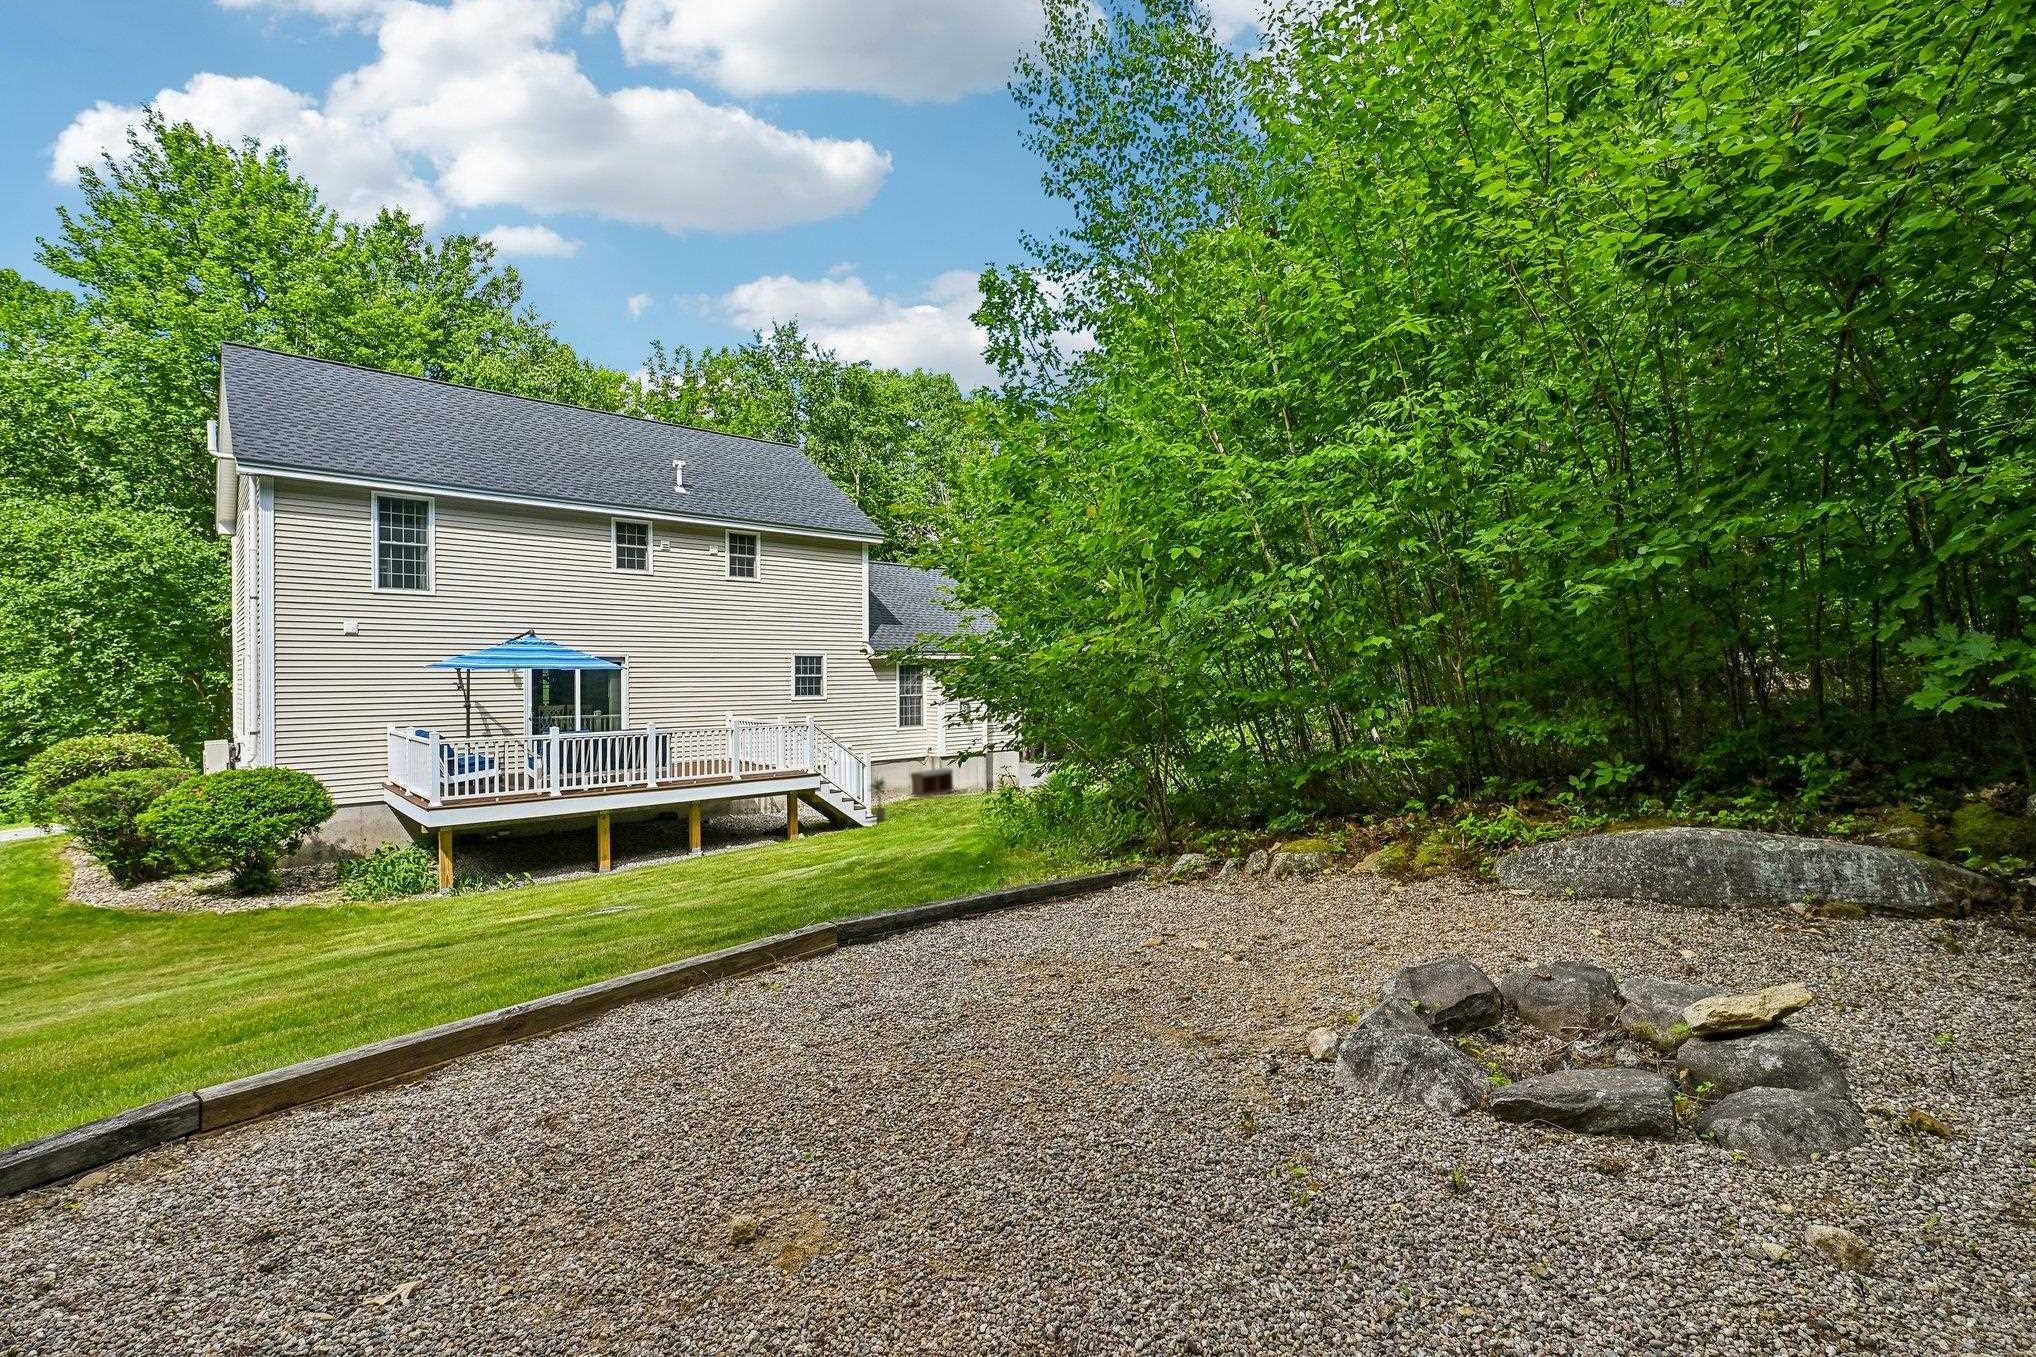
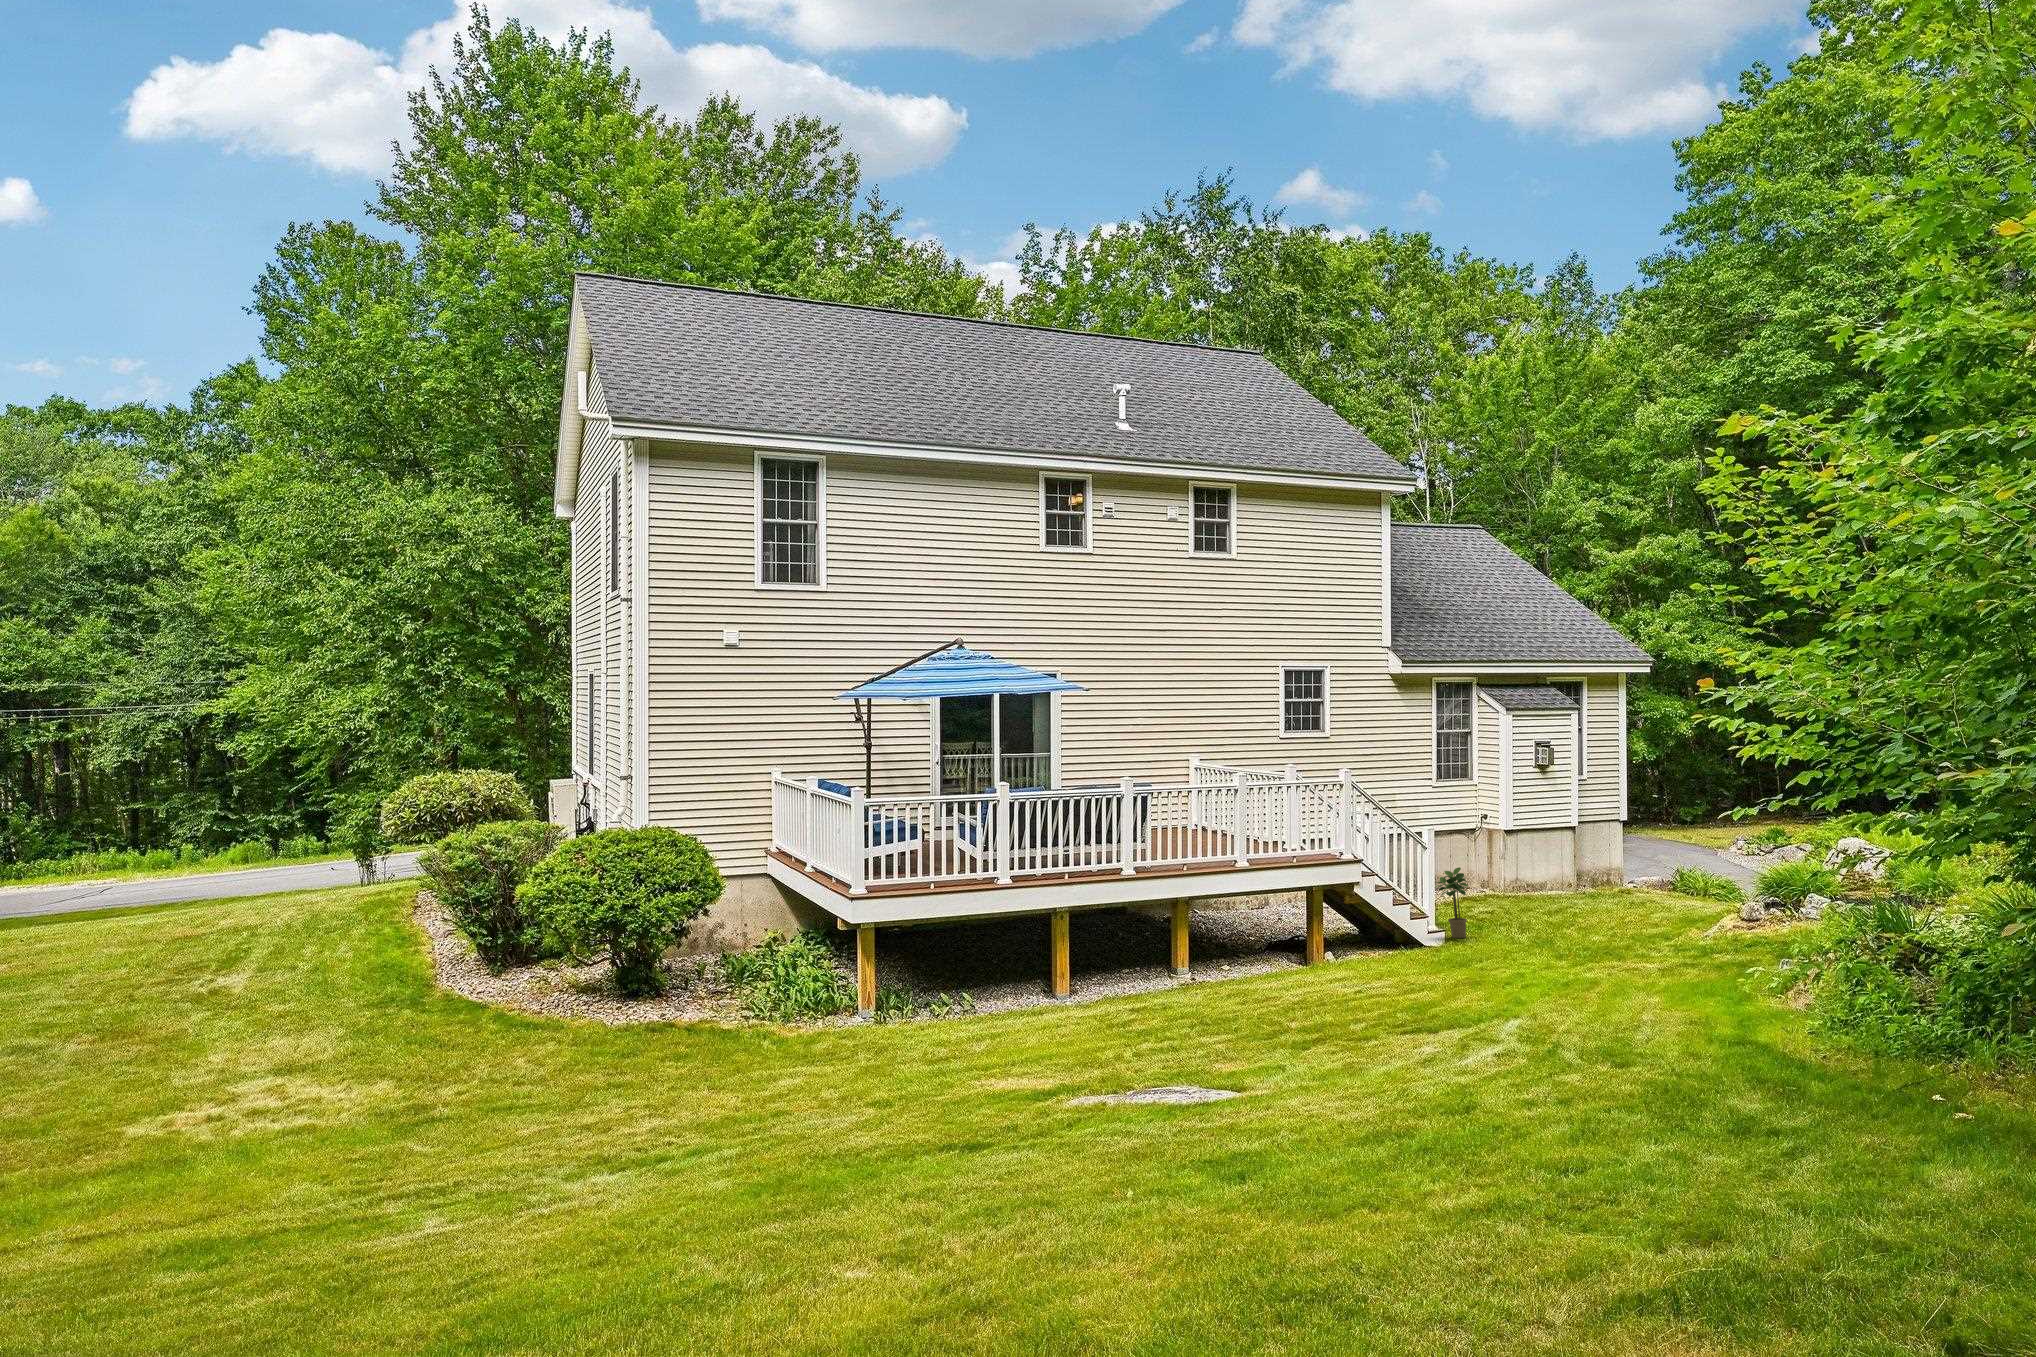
bench: present [910,768,954,797] -> none [1456,848,1529,894]

